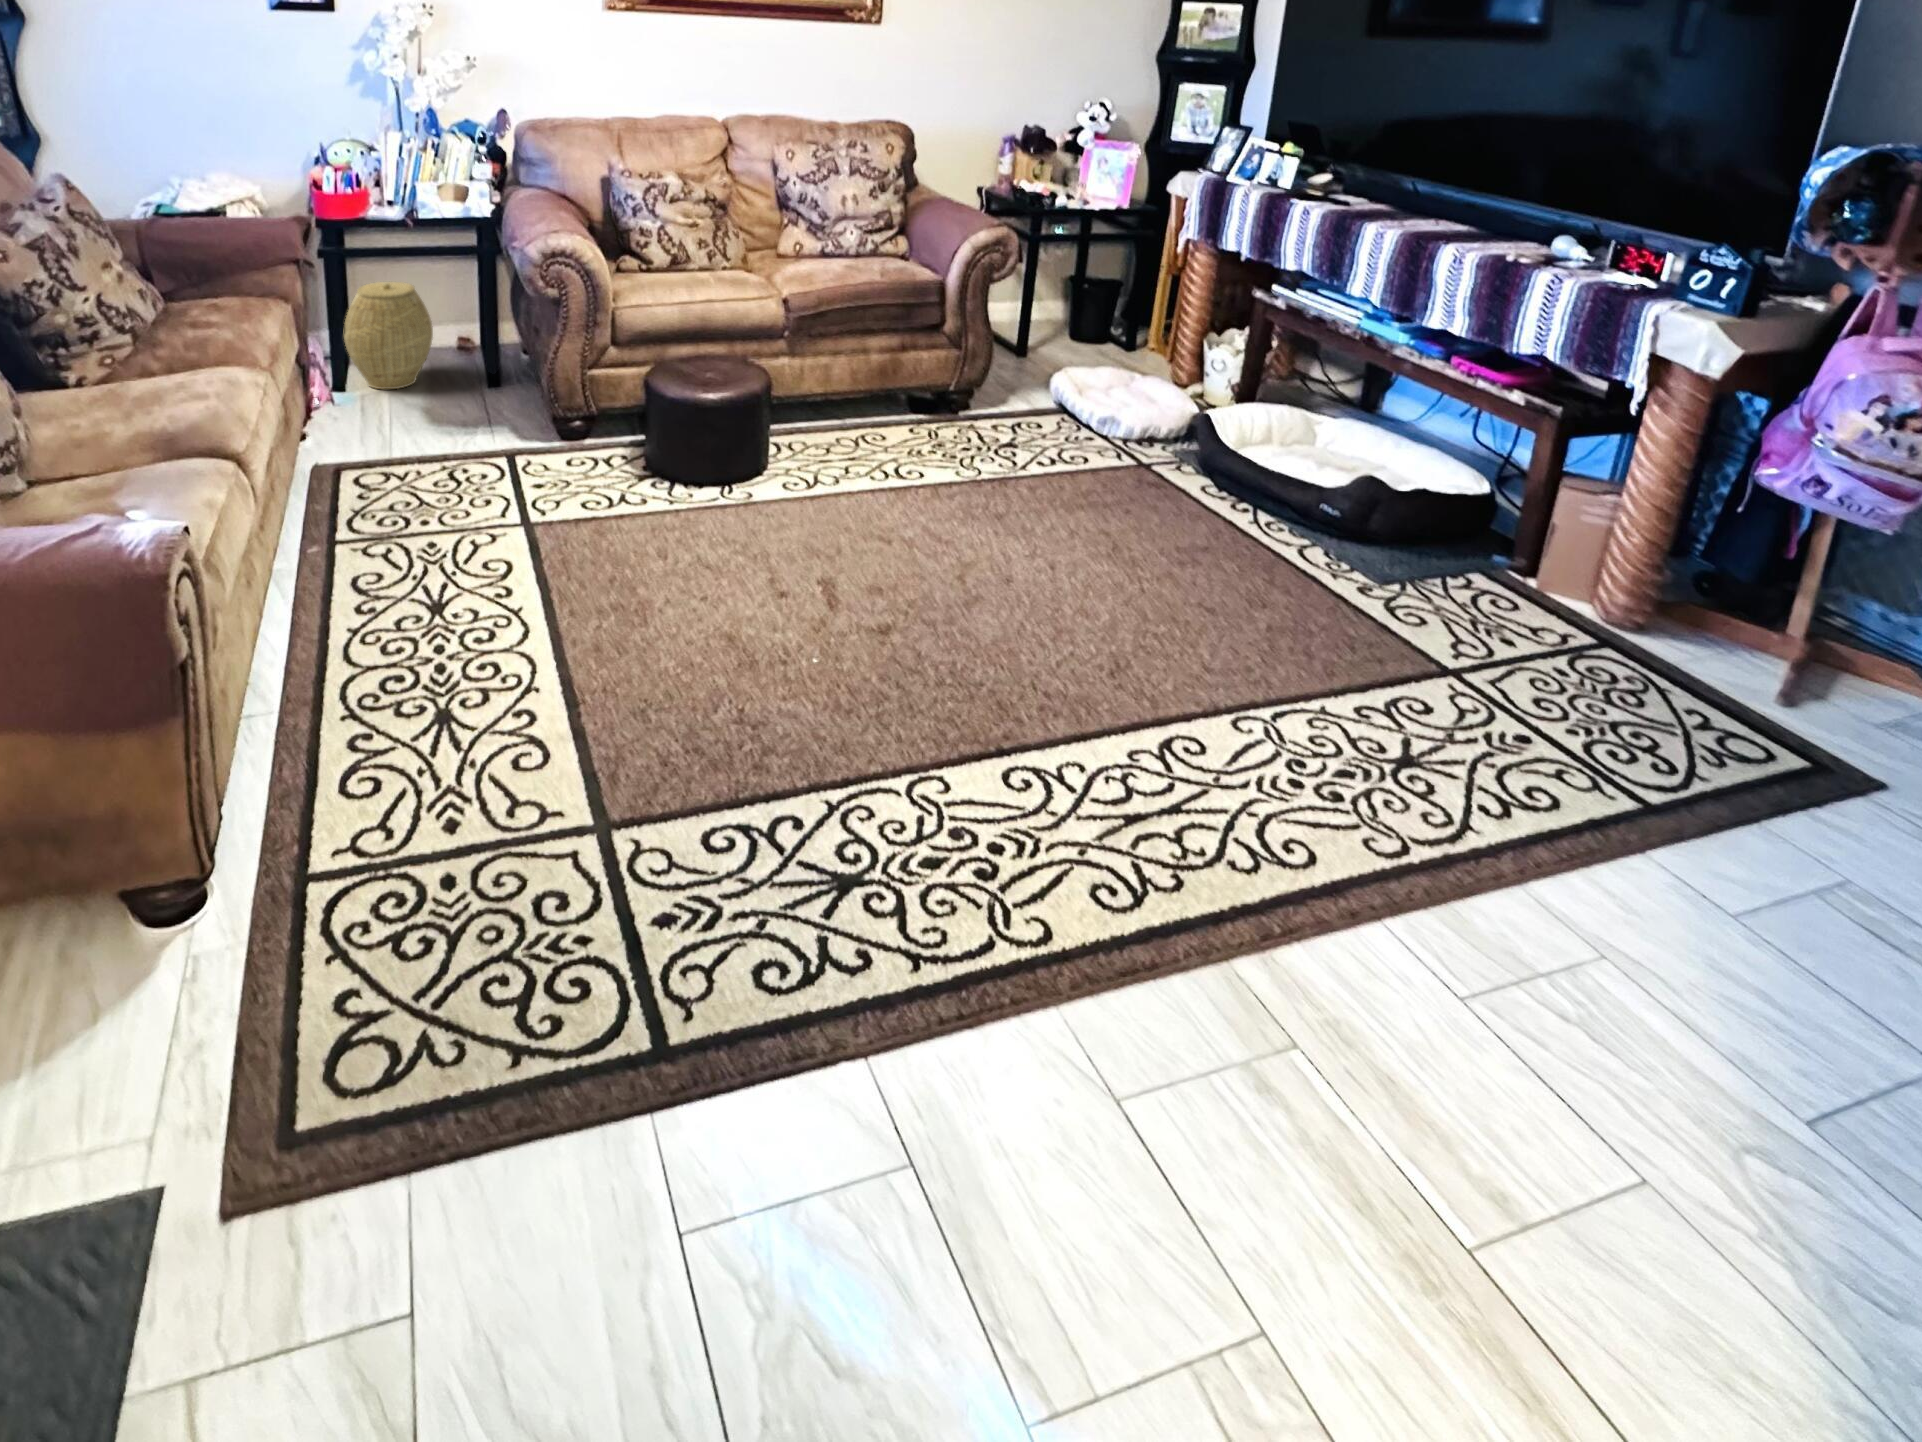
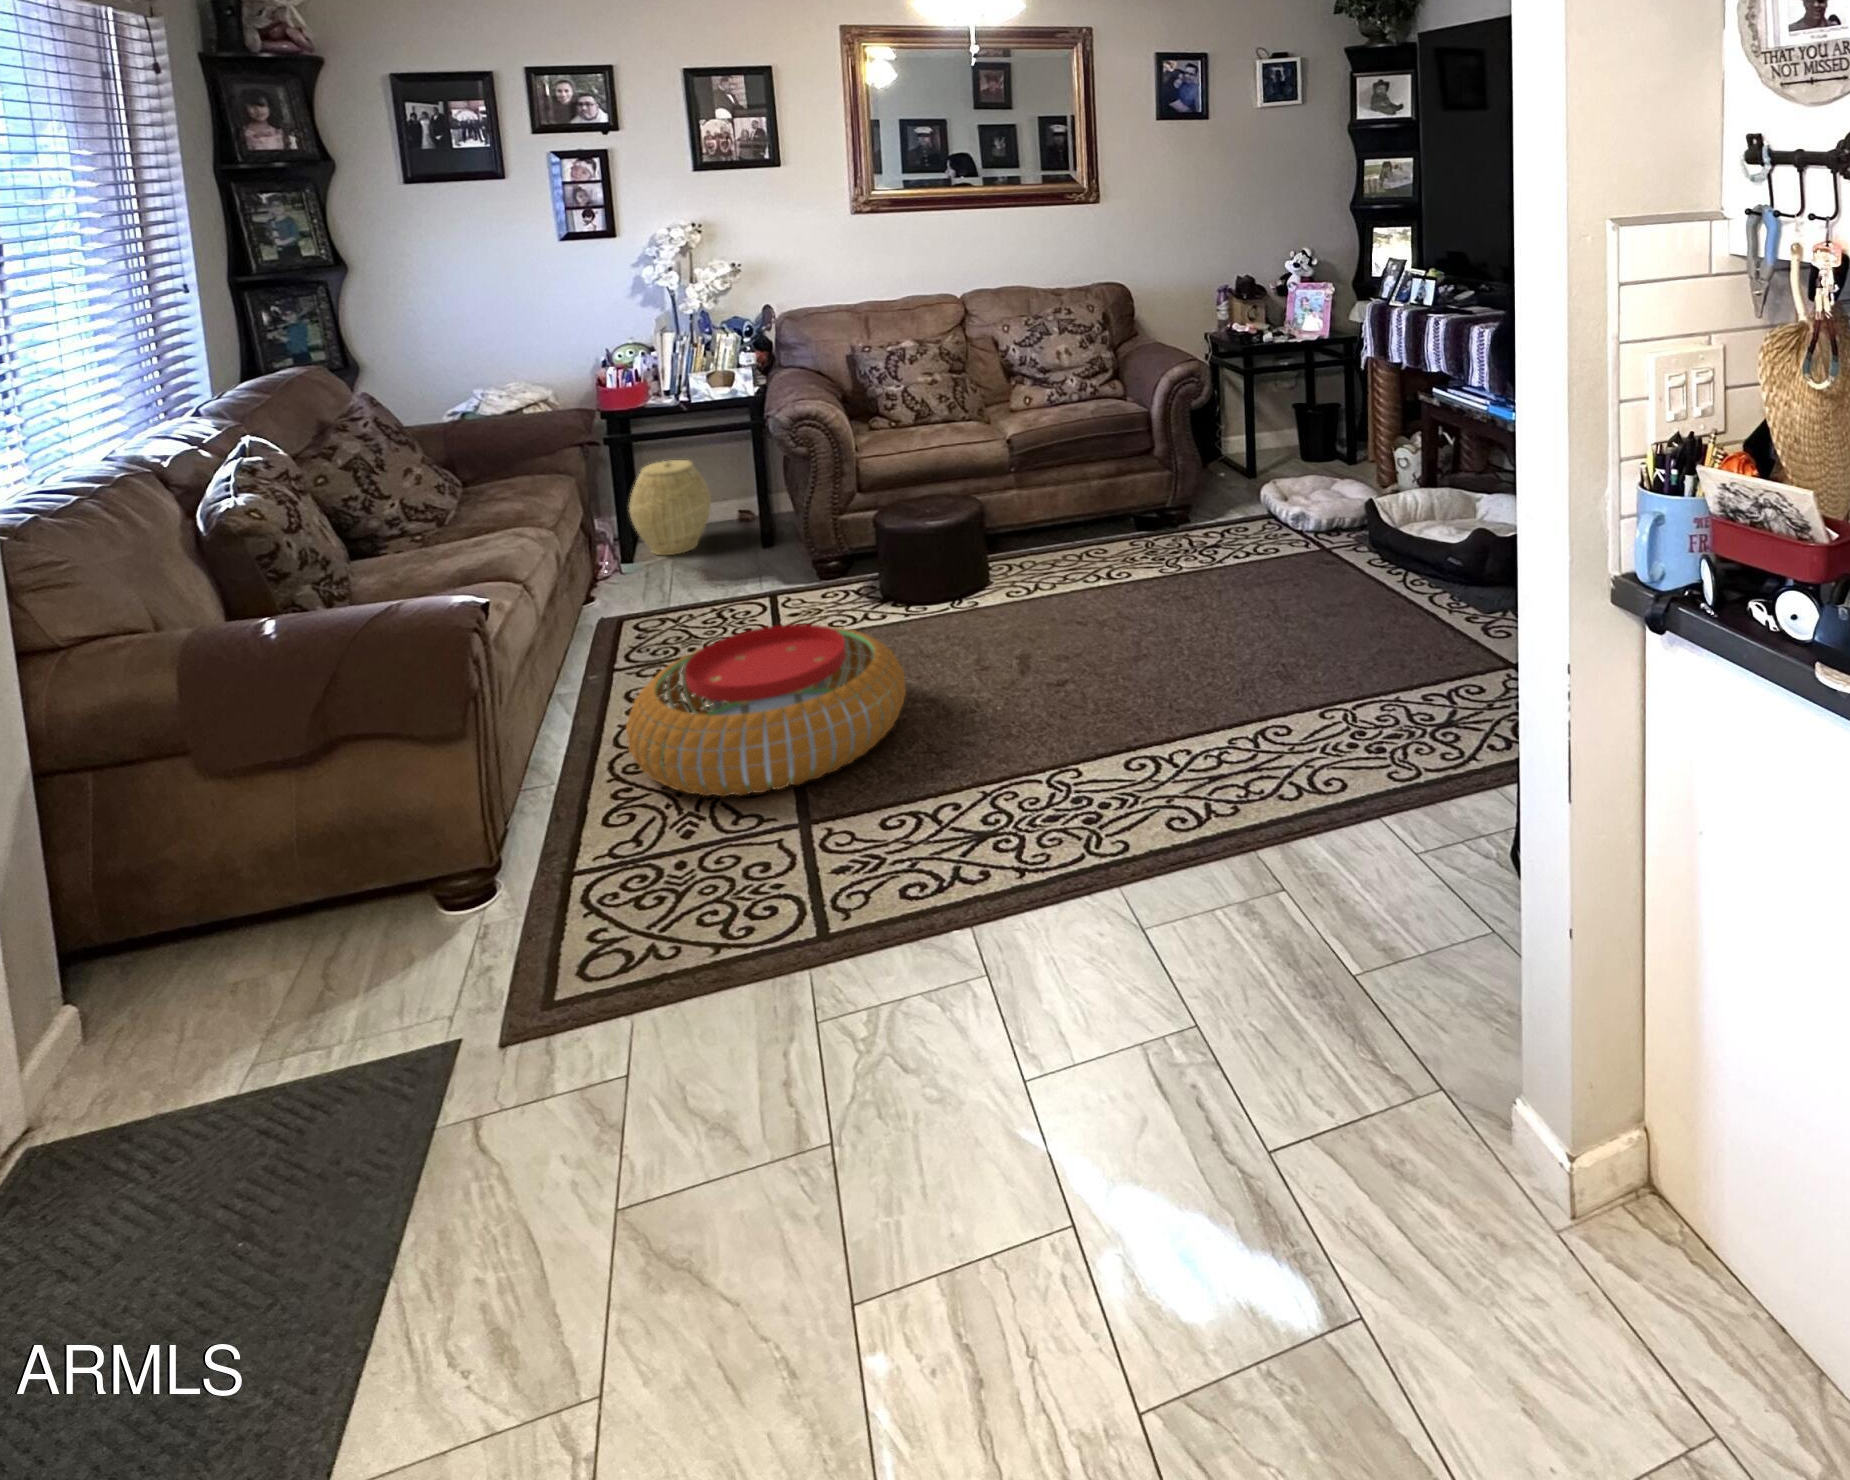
pouf: none [355,517,713,766] -> present [626,624,906,797]

